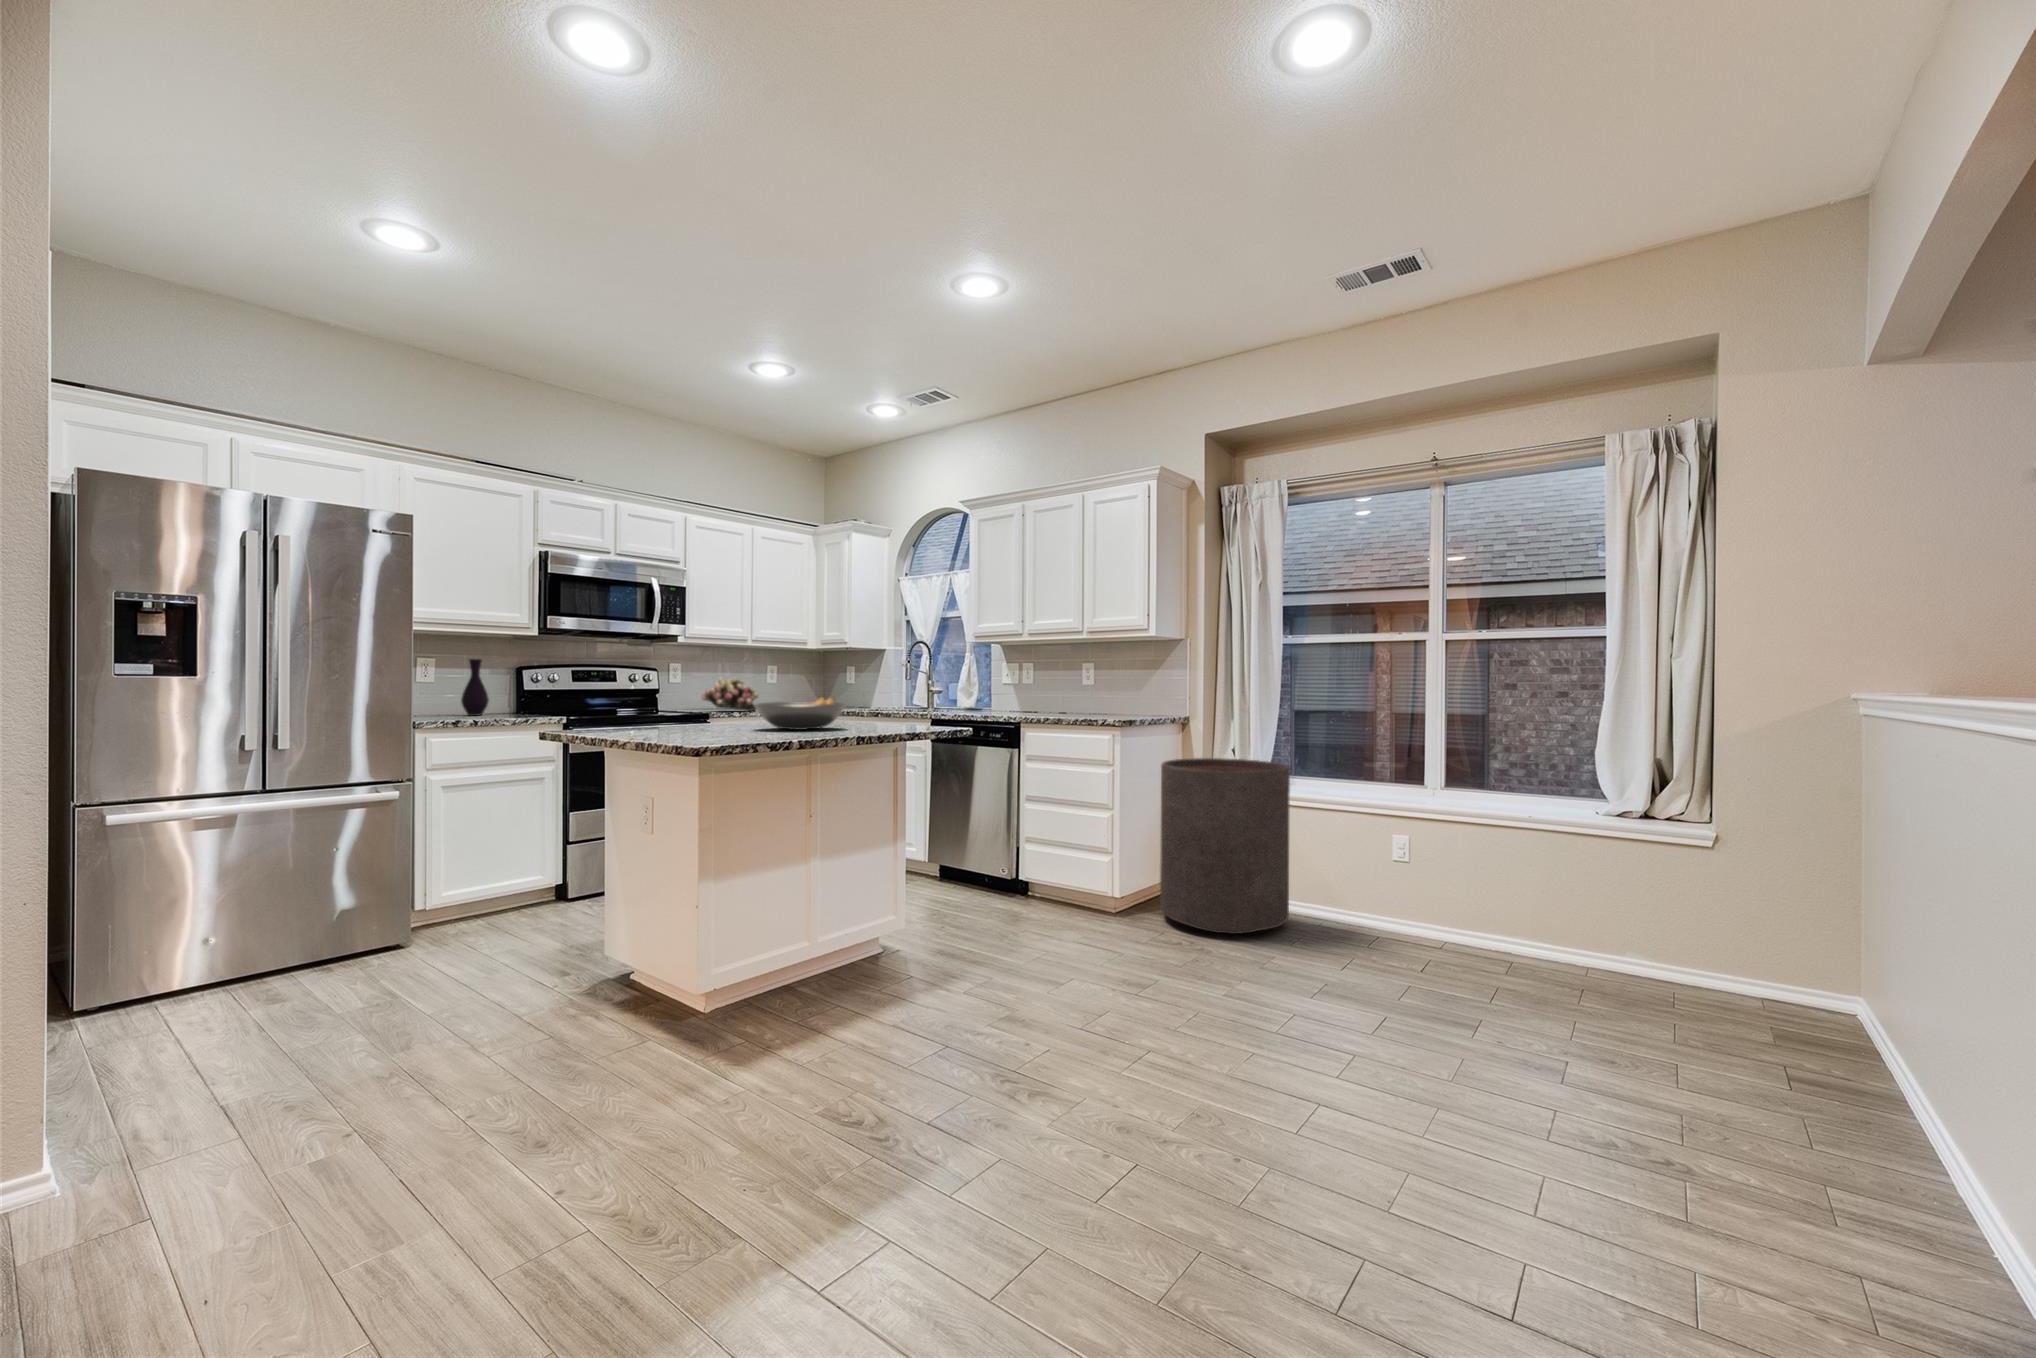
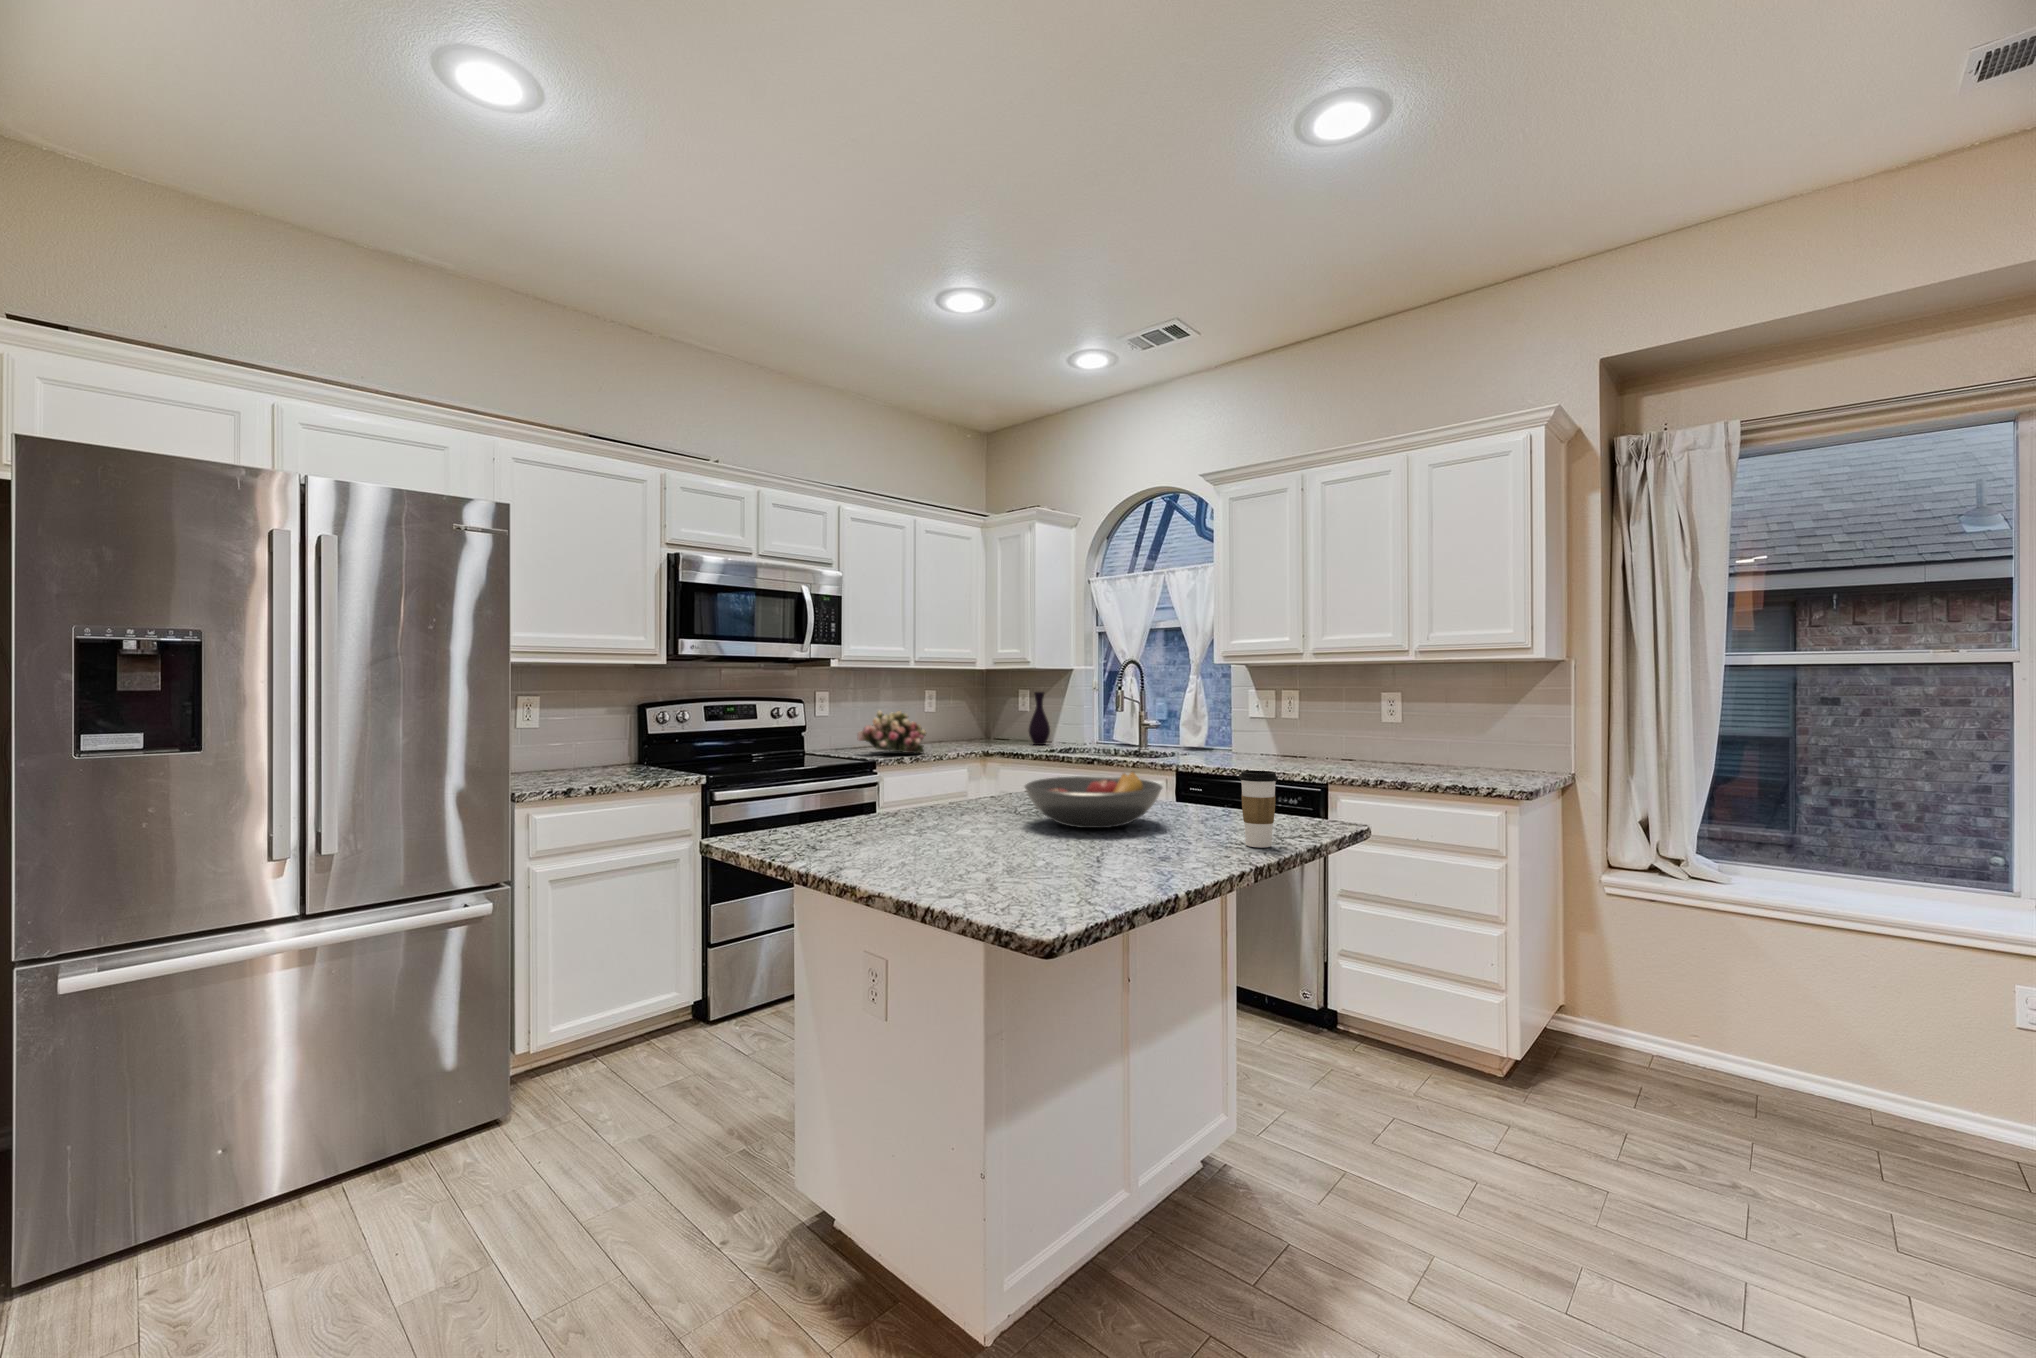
vase: present [461,659,489,716] -> present [1029,692,1050,745]
coffee cup: none [870,689,893,733] -> present [1239,770,1278,848]
trash can: present [1160,758,1290,934] -> none [1577,841,1826,1141]

